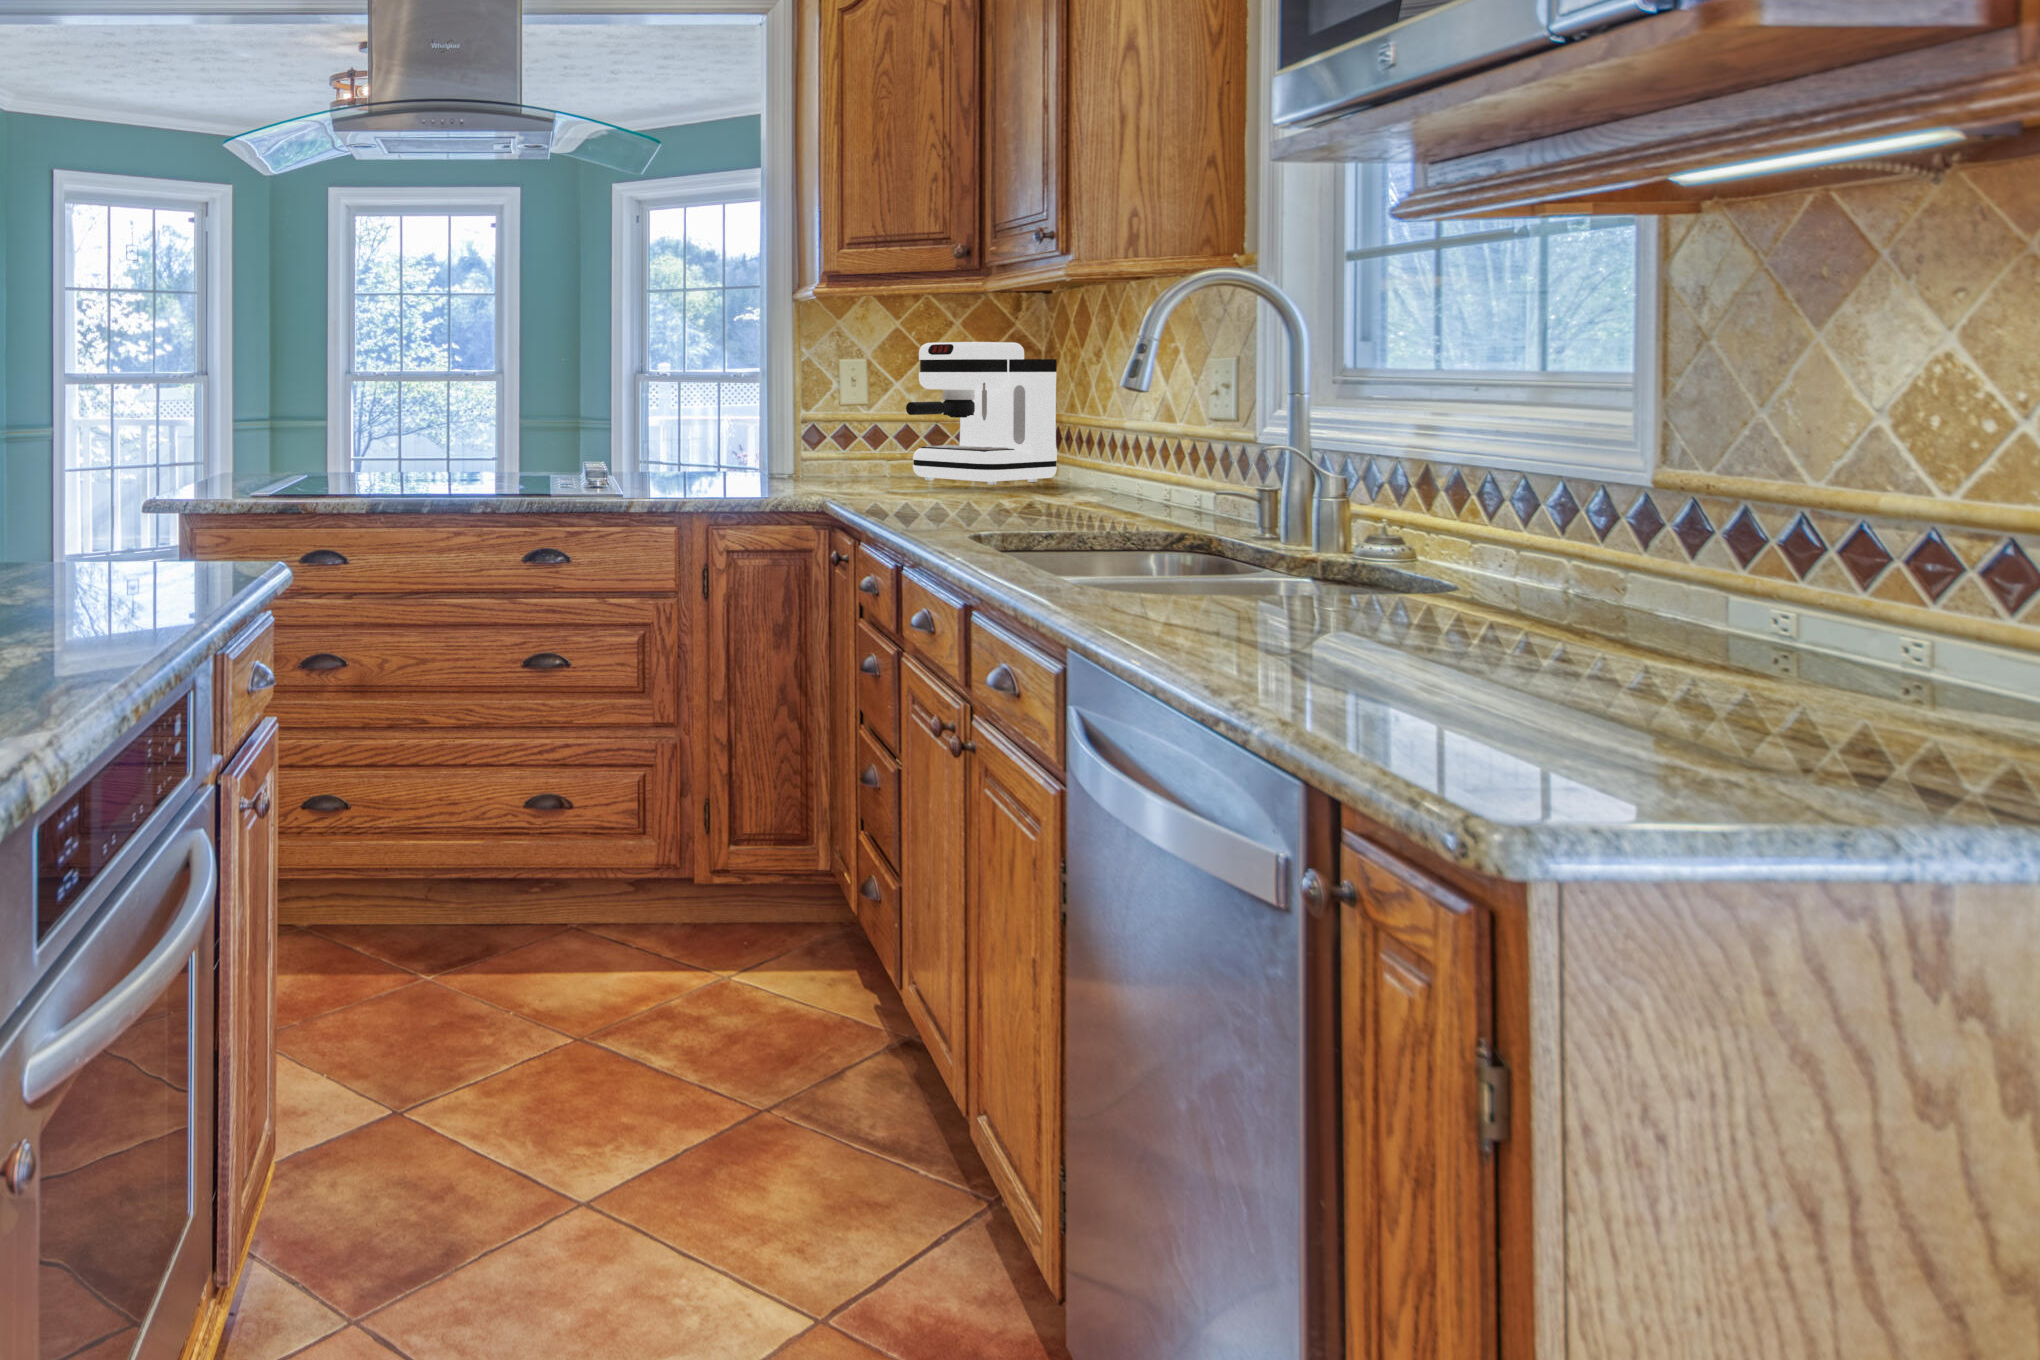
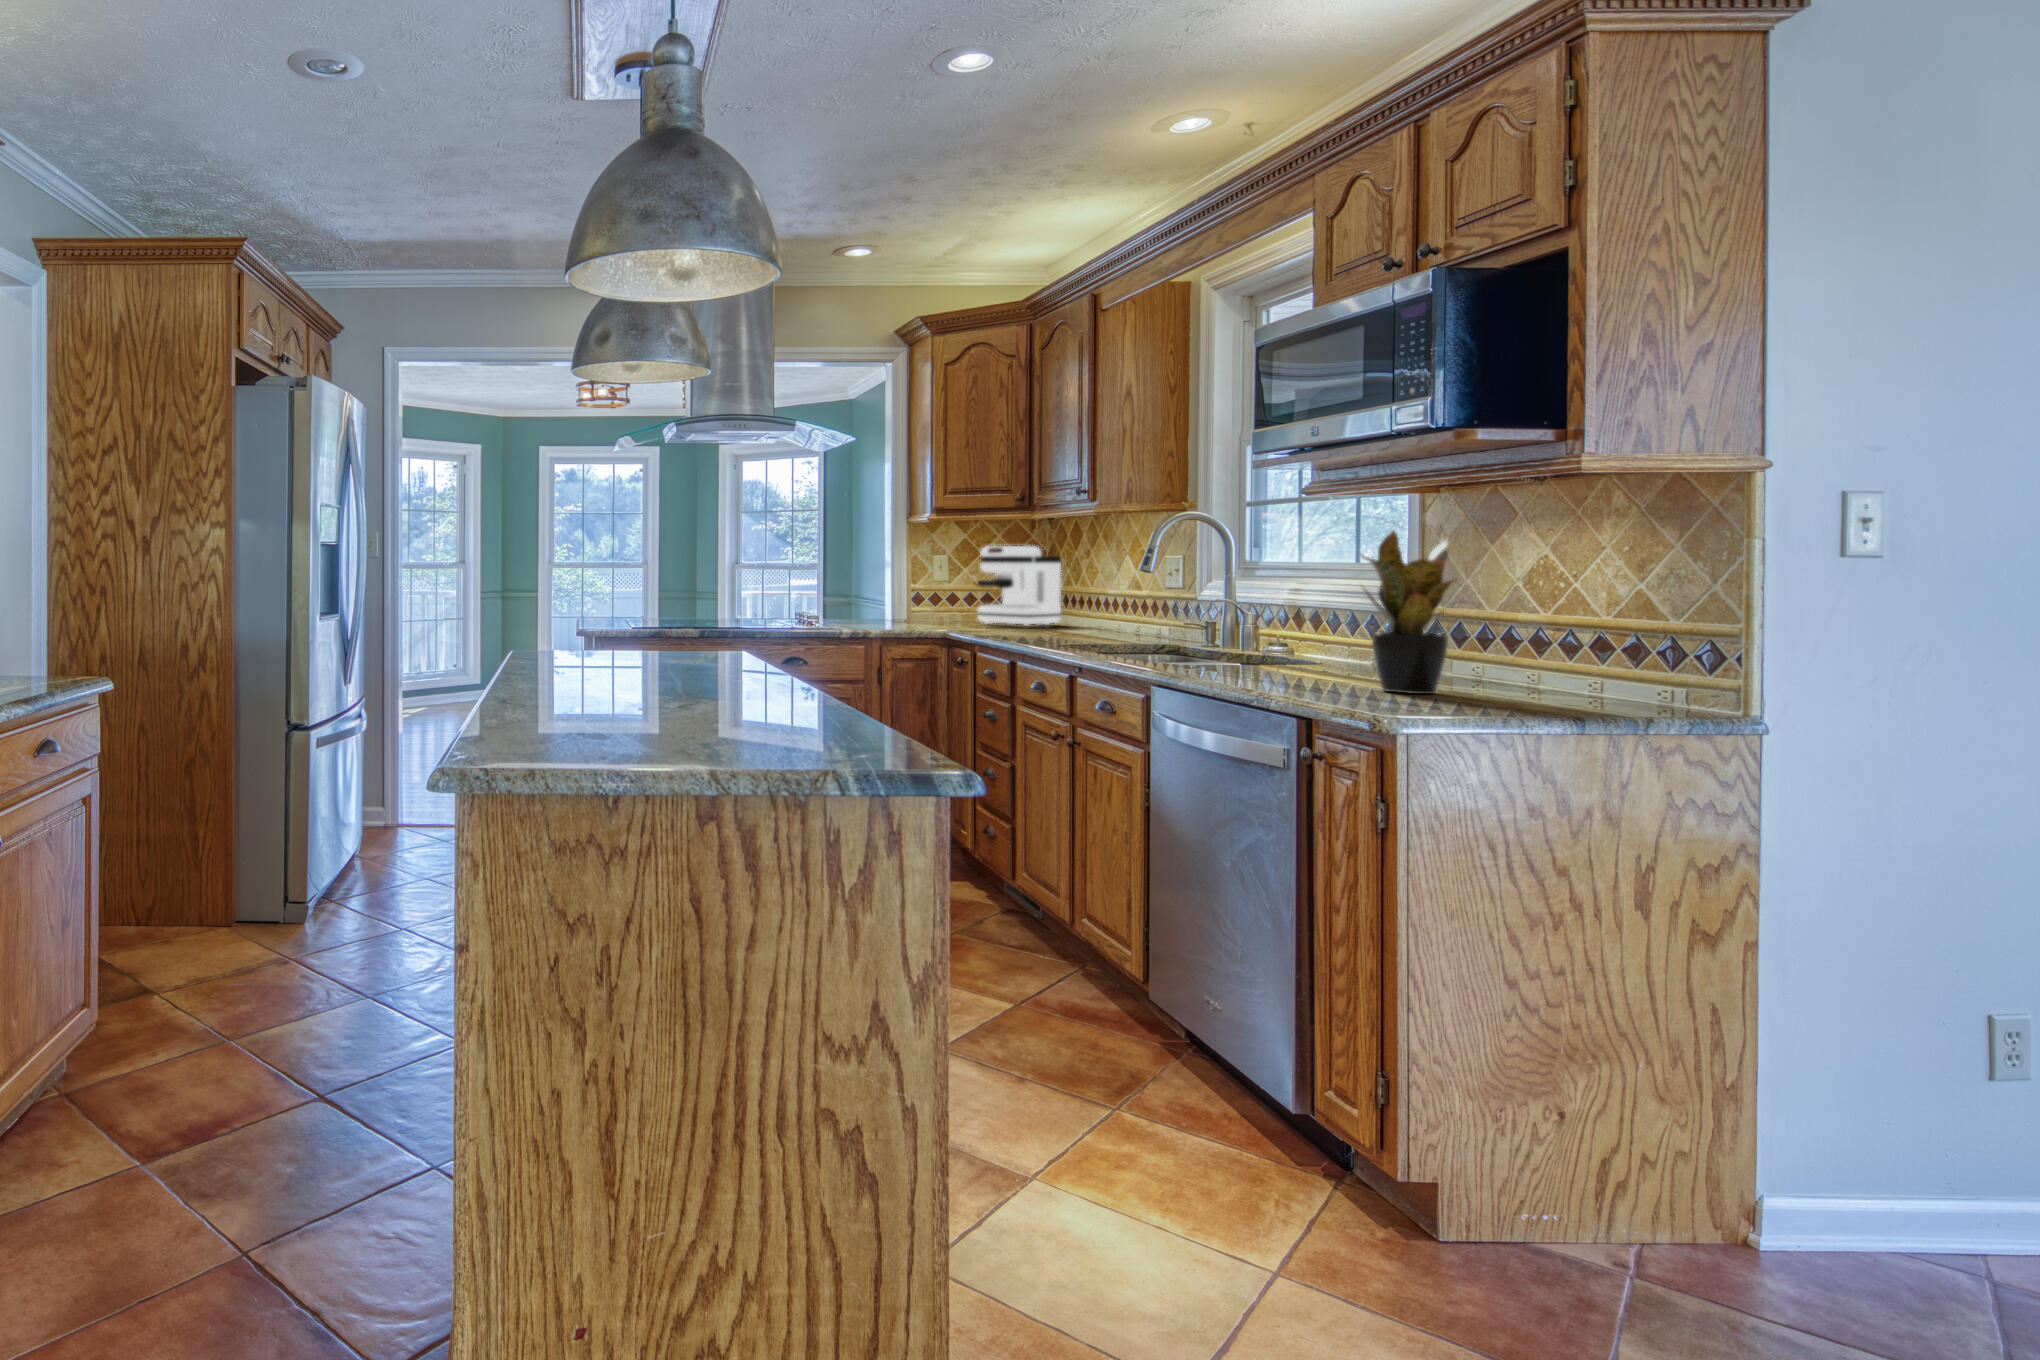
potted plant: none [1449,273,1784,708] -> present [1361,531,1465,694]

